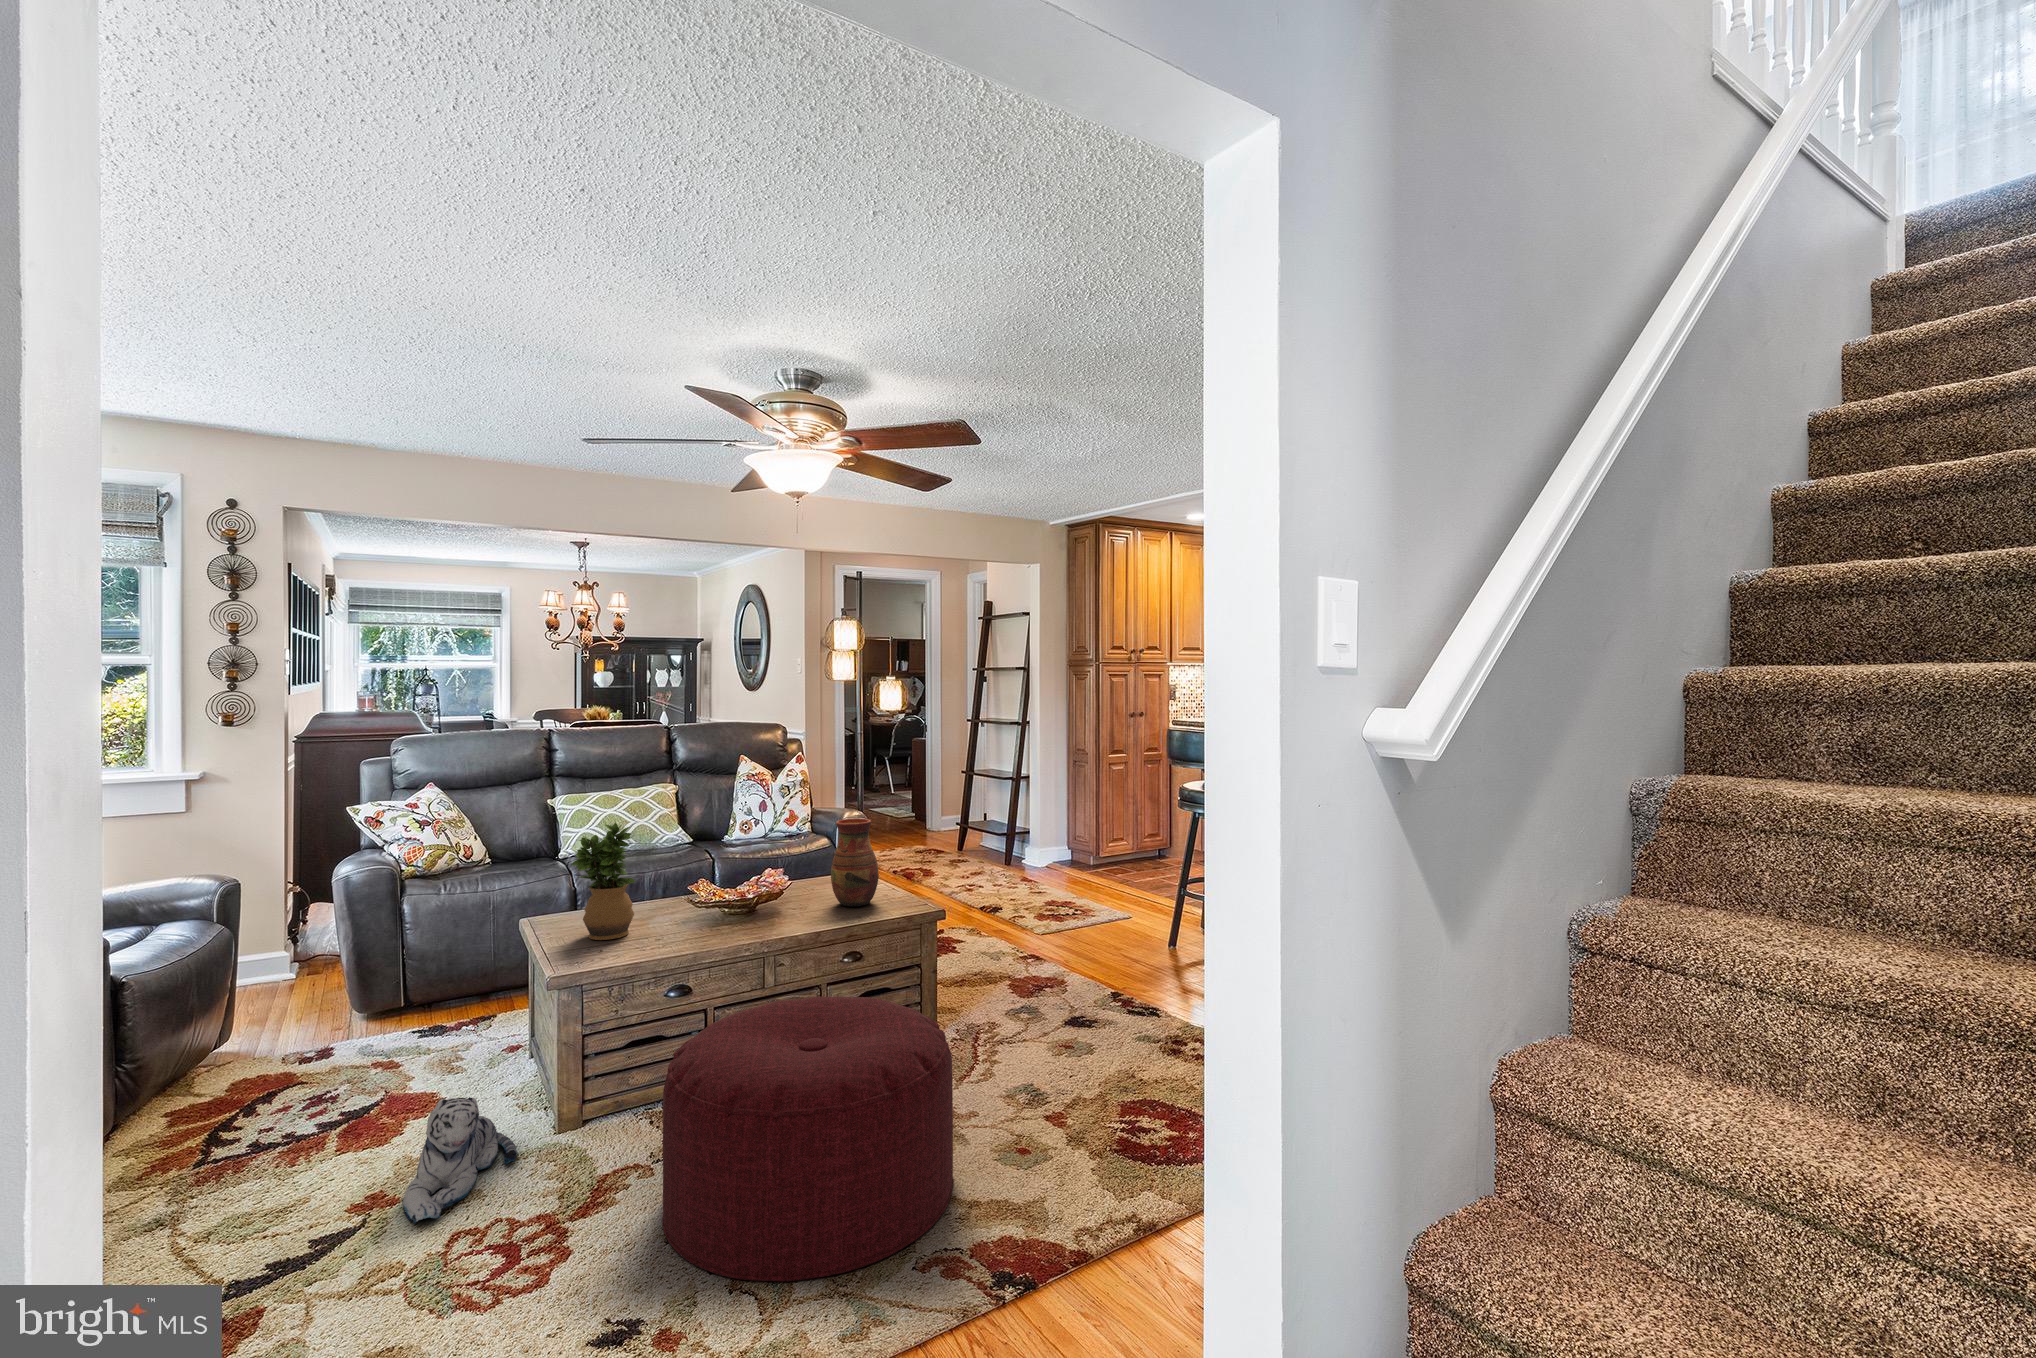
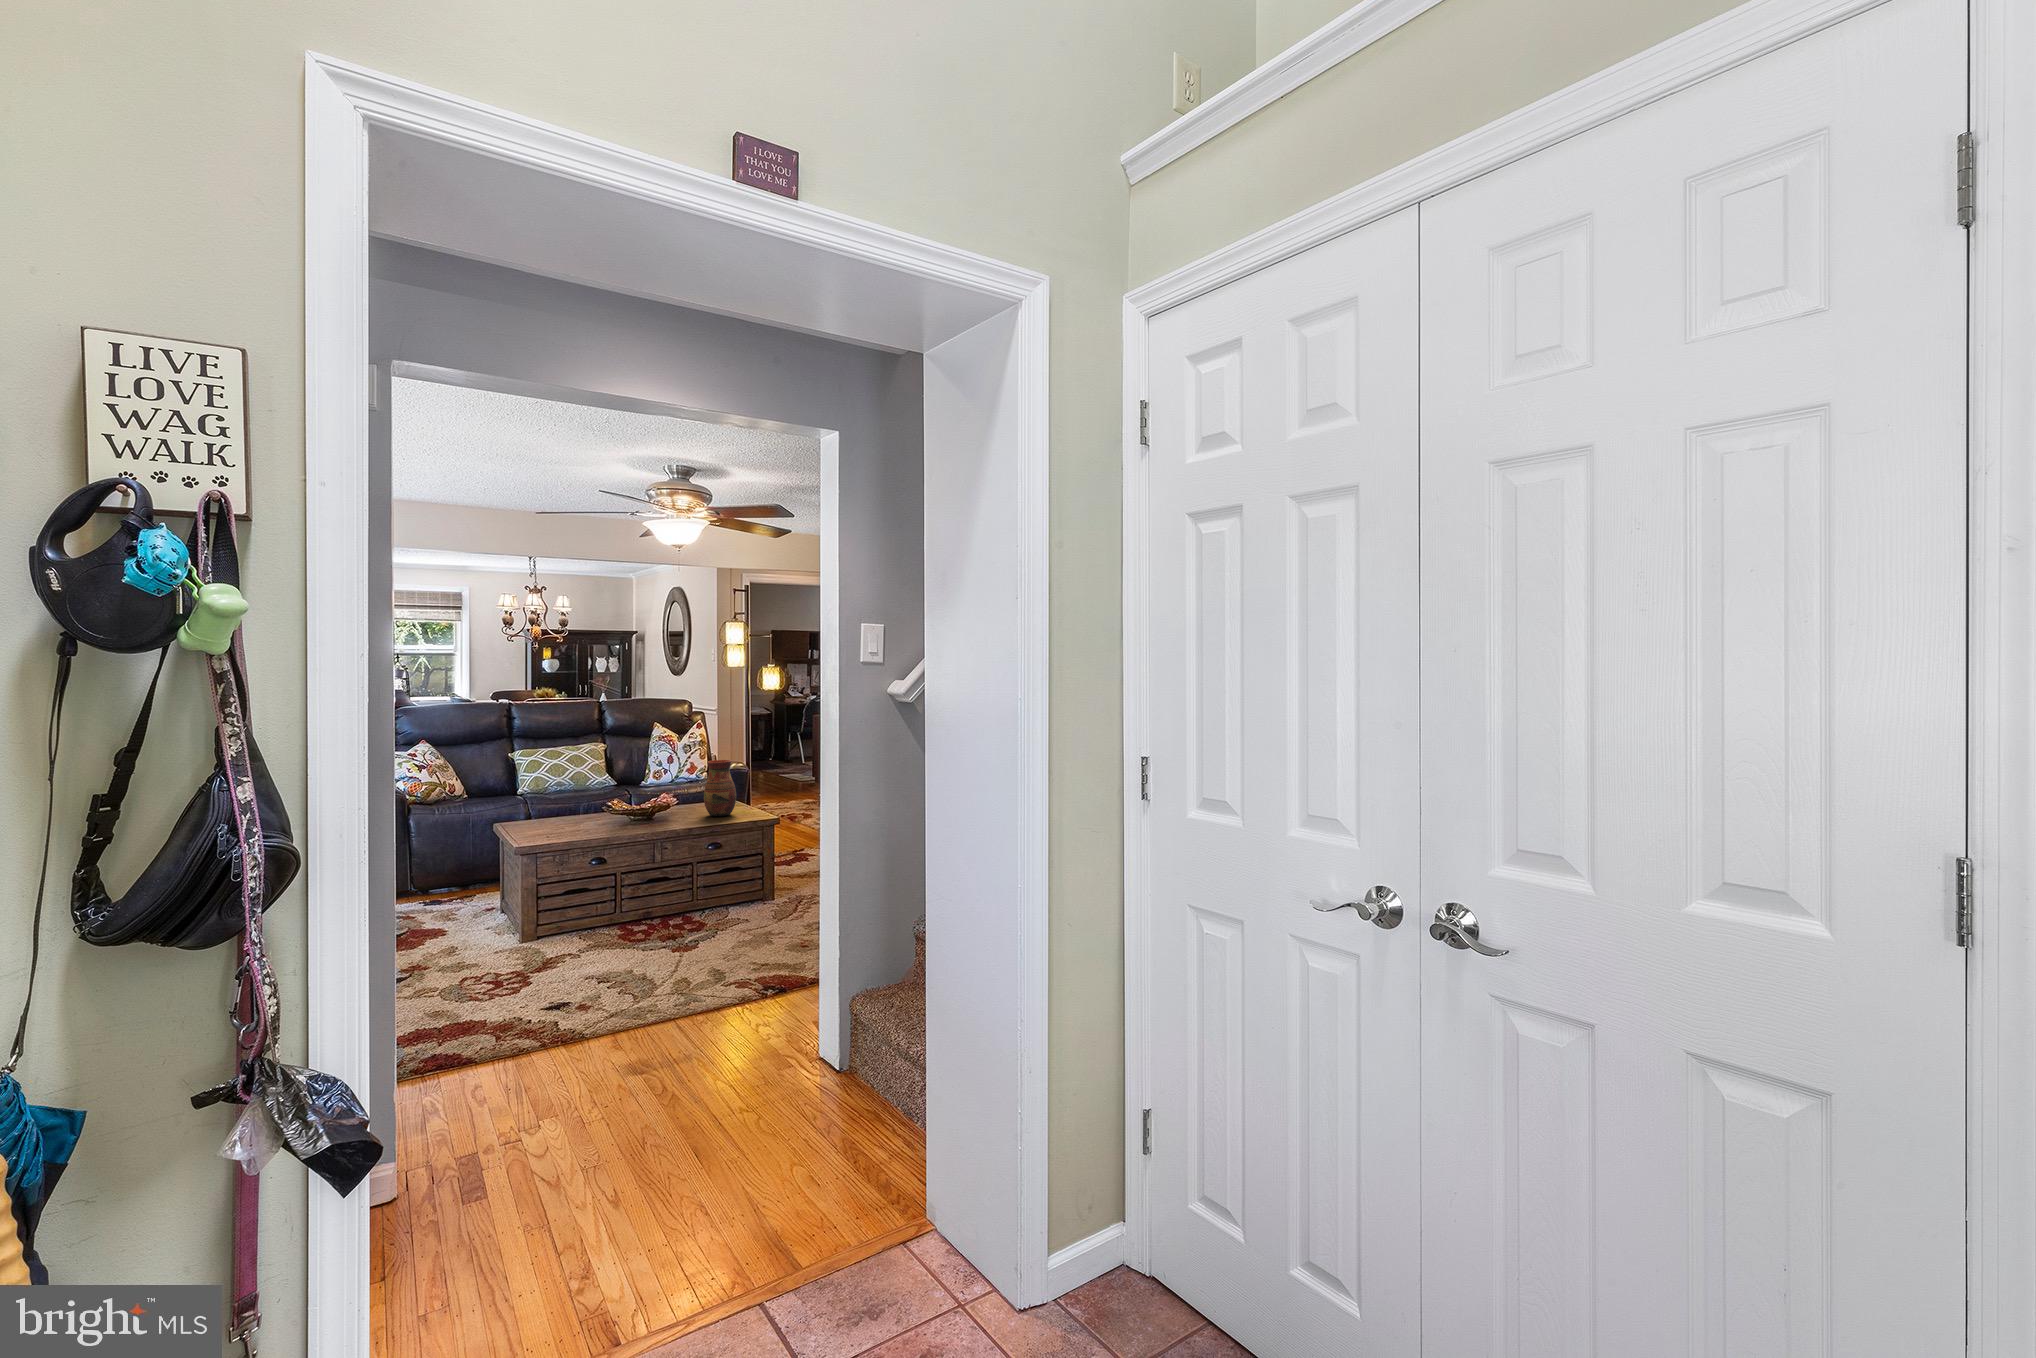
potted plant: present [571,823,636,940] -> none [529,759,571,832]
ottoman: present [662,996,954,1281] -> none [584,858,757,990]
plush toy: present [403,1097,517,1224] -> none [431,912,497,976]

